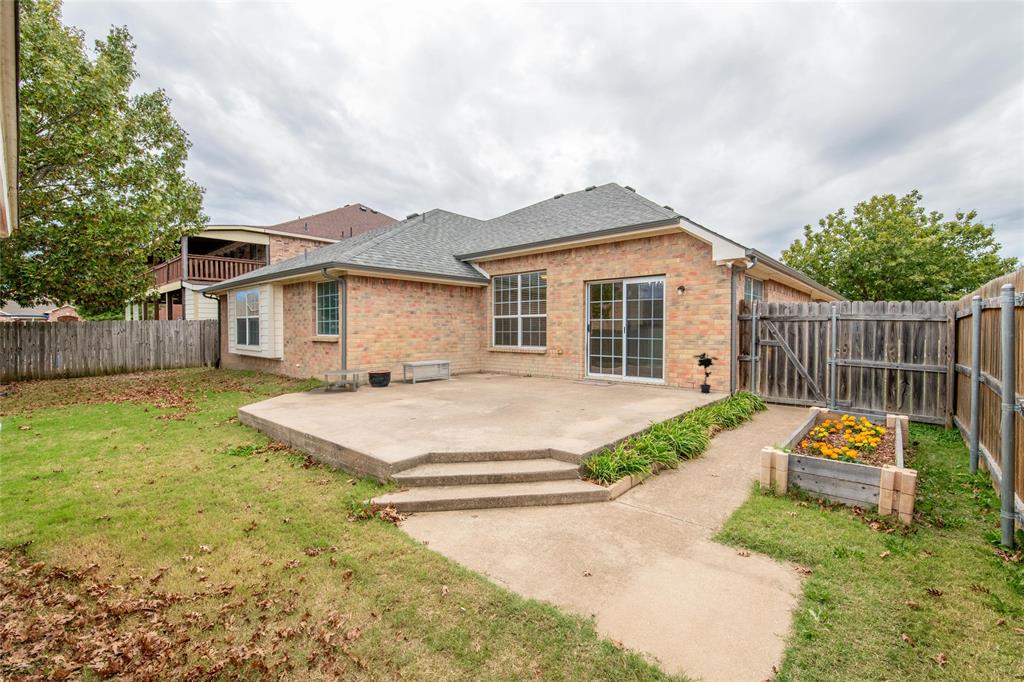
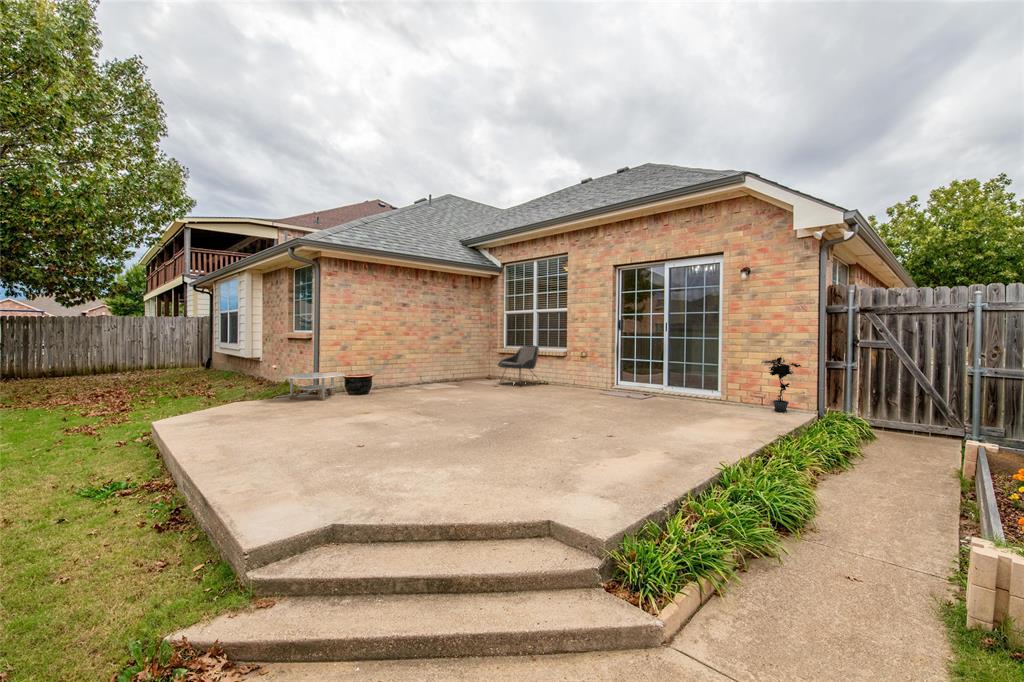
lounge chair: none [491,345,526,379] -> present [498,345,540,385]
storage bench: present [401,360,451,384] -> none [389,363,449,391]

